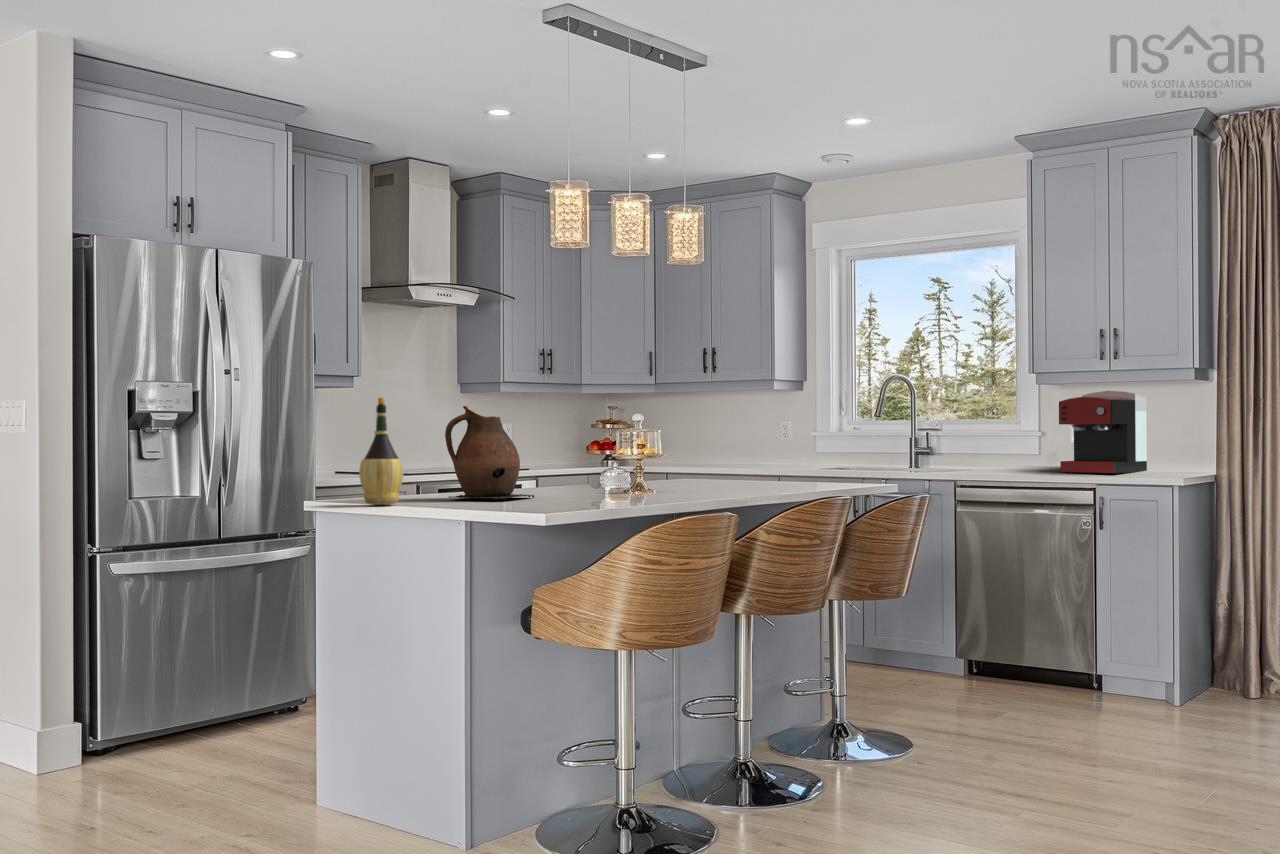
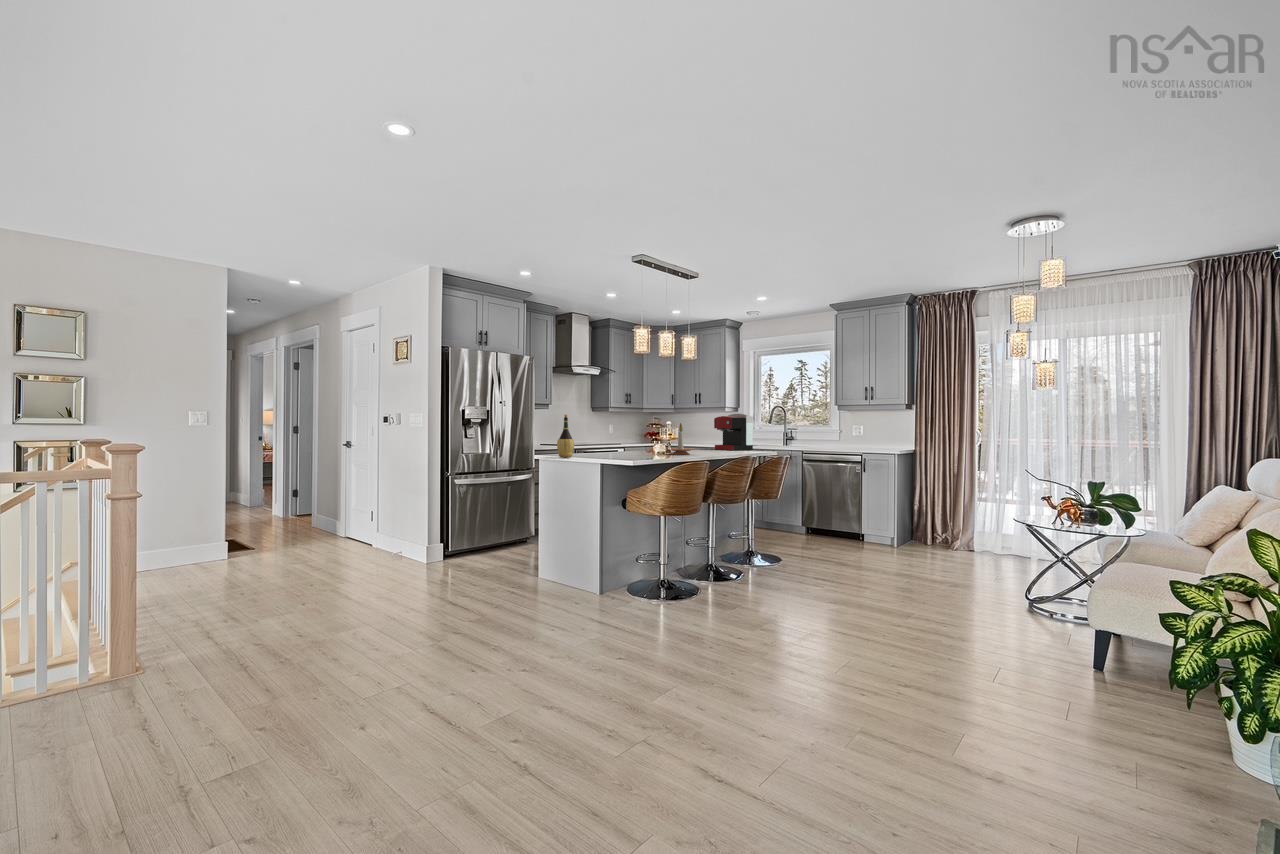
coffee maker: present [1059,391,1147,473] -> present [714,414,753,450]
ceramic pitcher: present [445,406,534,500] -> none [590,418,626,456]
candle holder: none [633,416,704,494] -> present [671,423,694,455]

